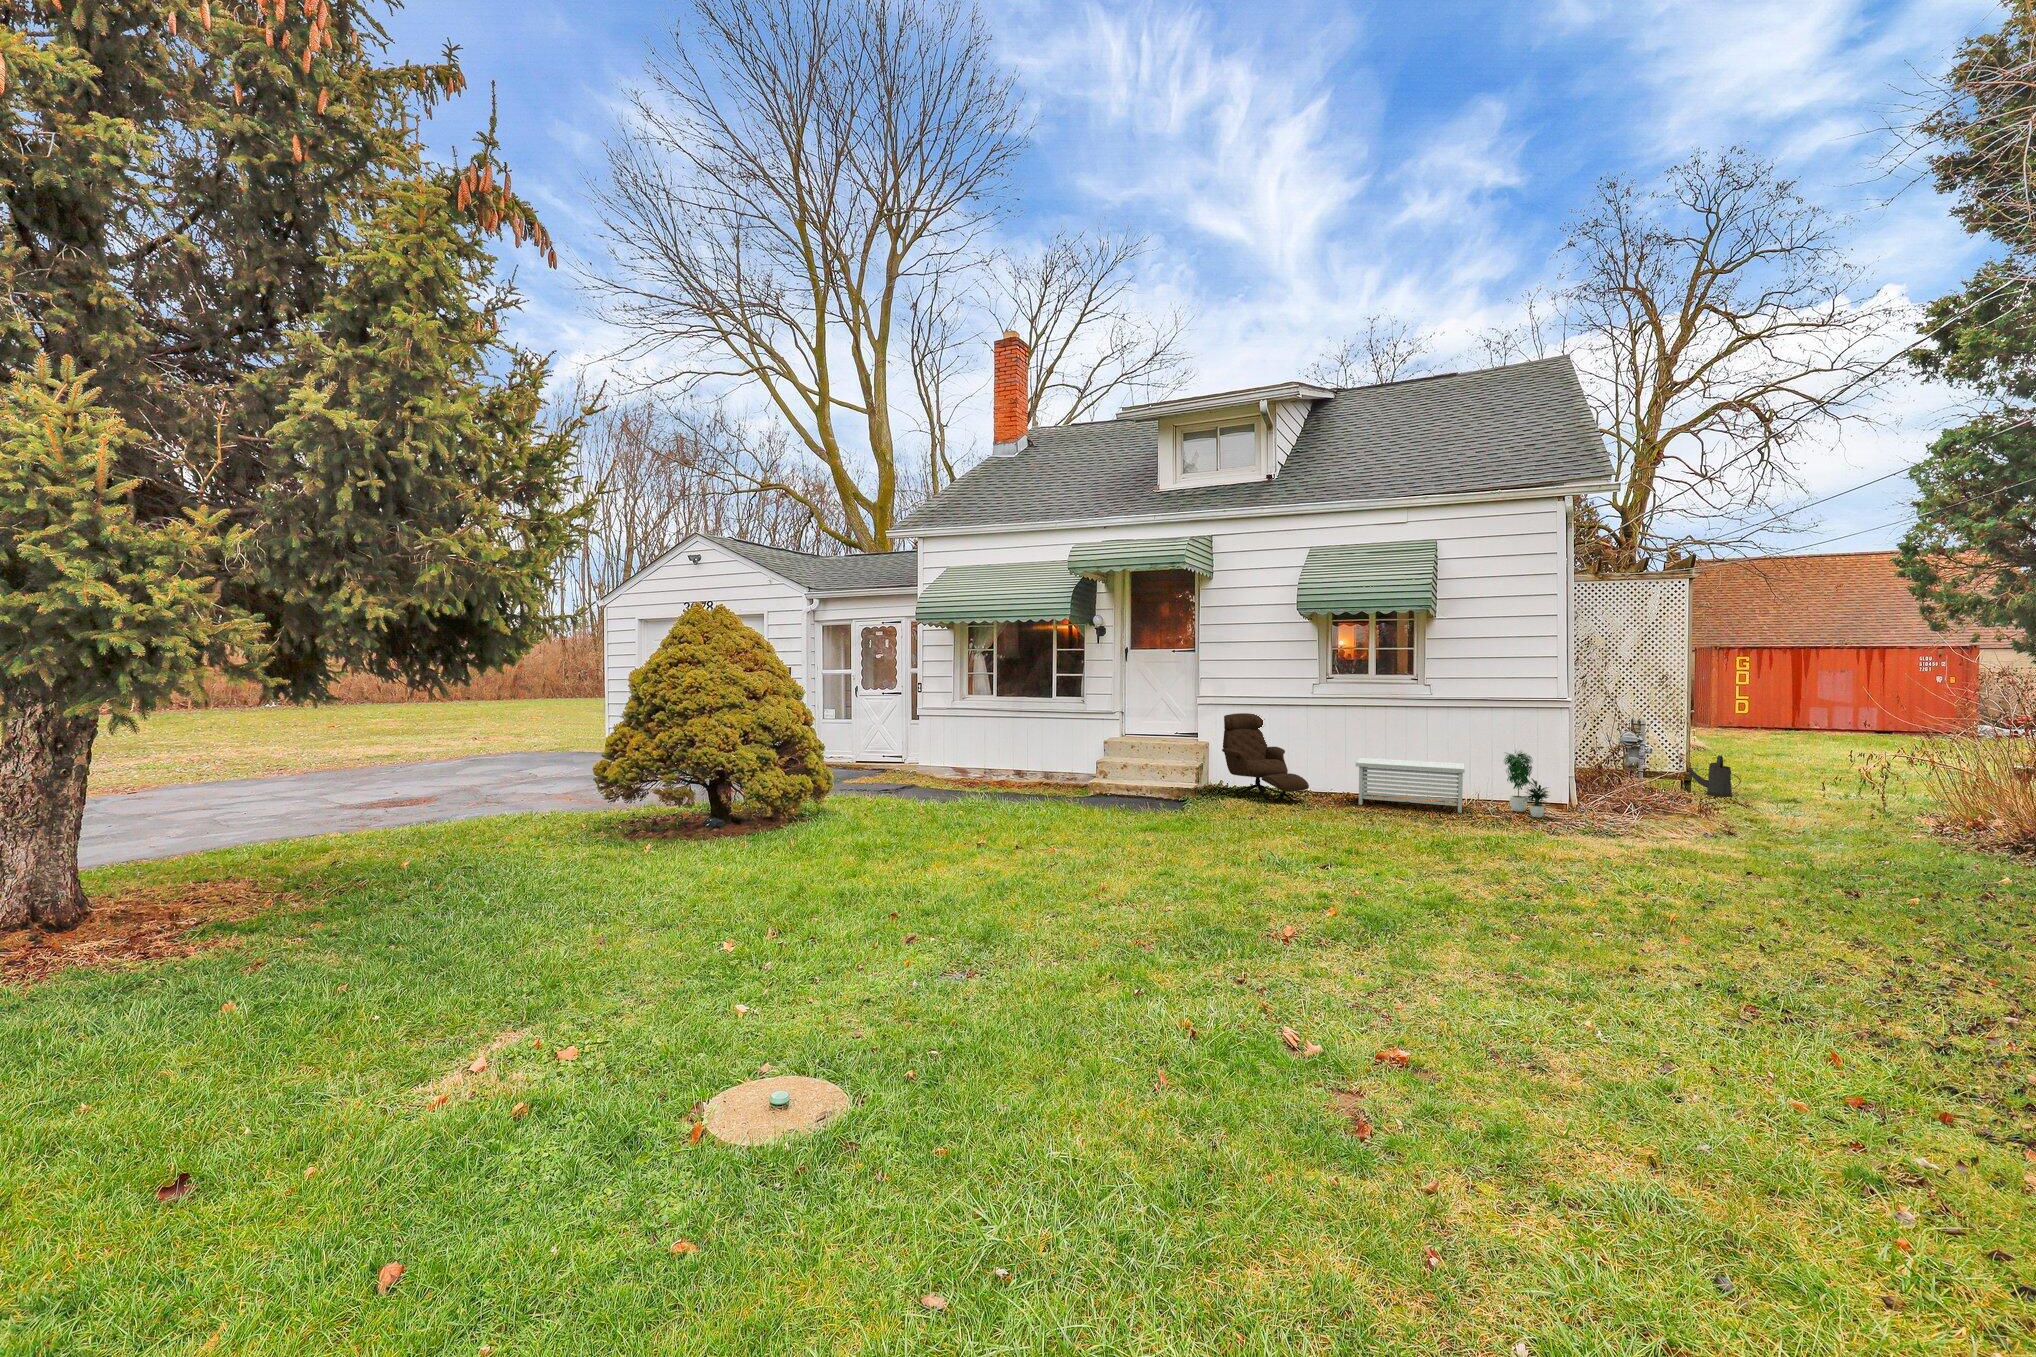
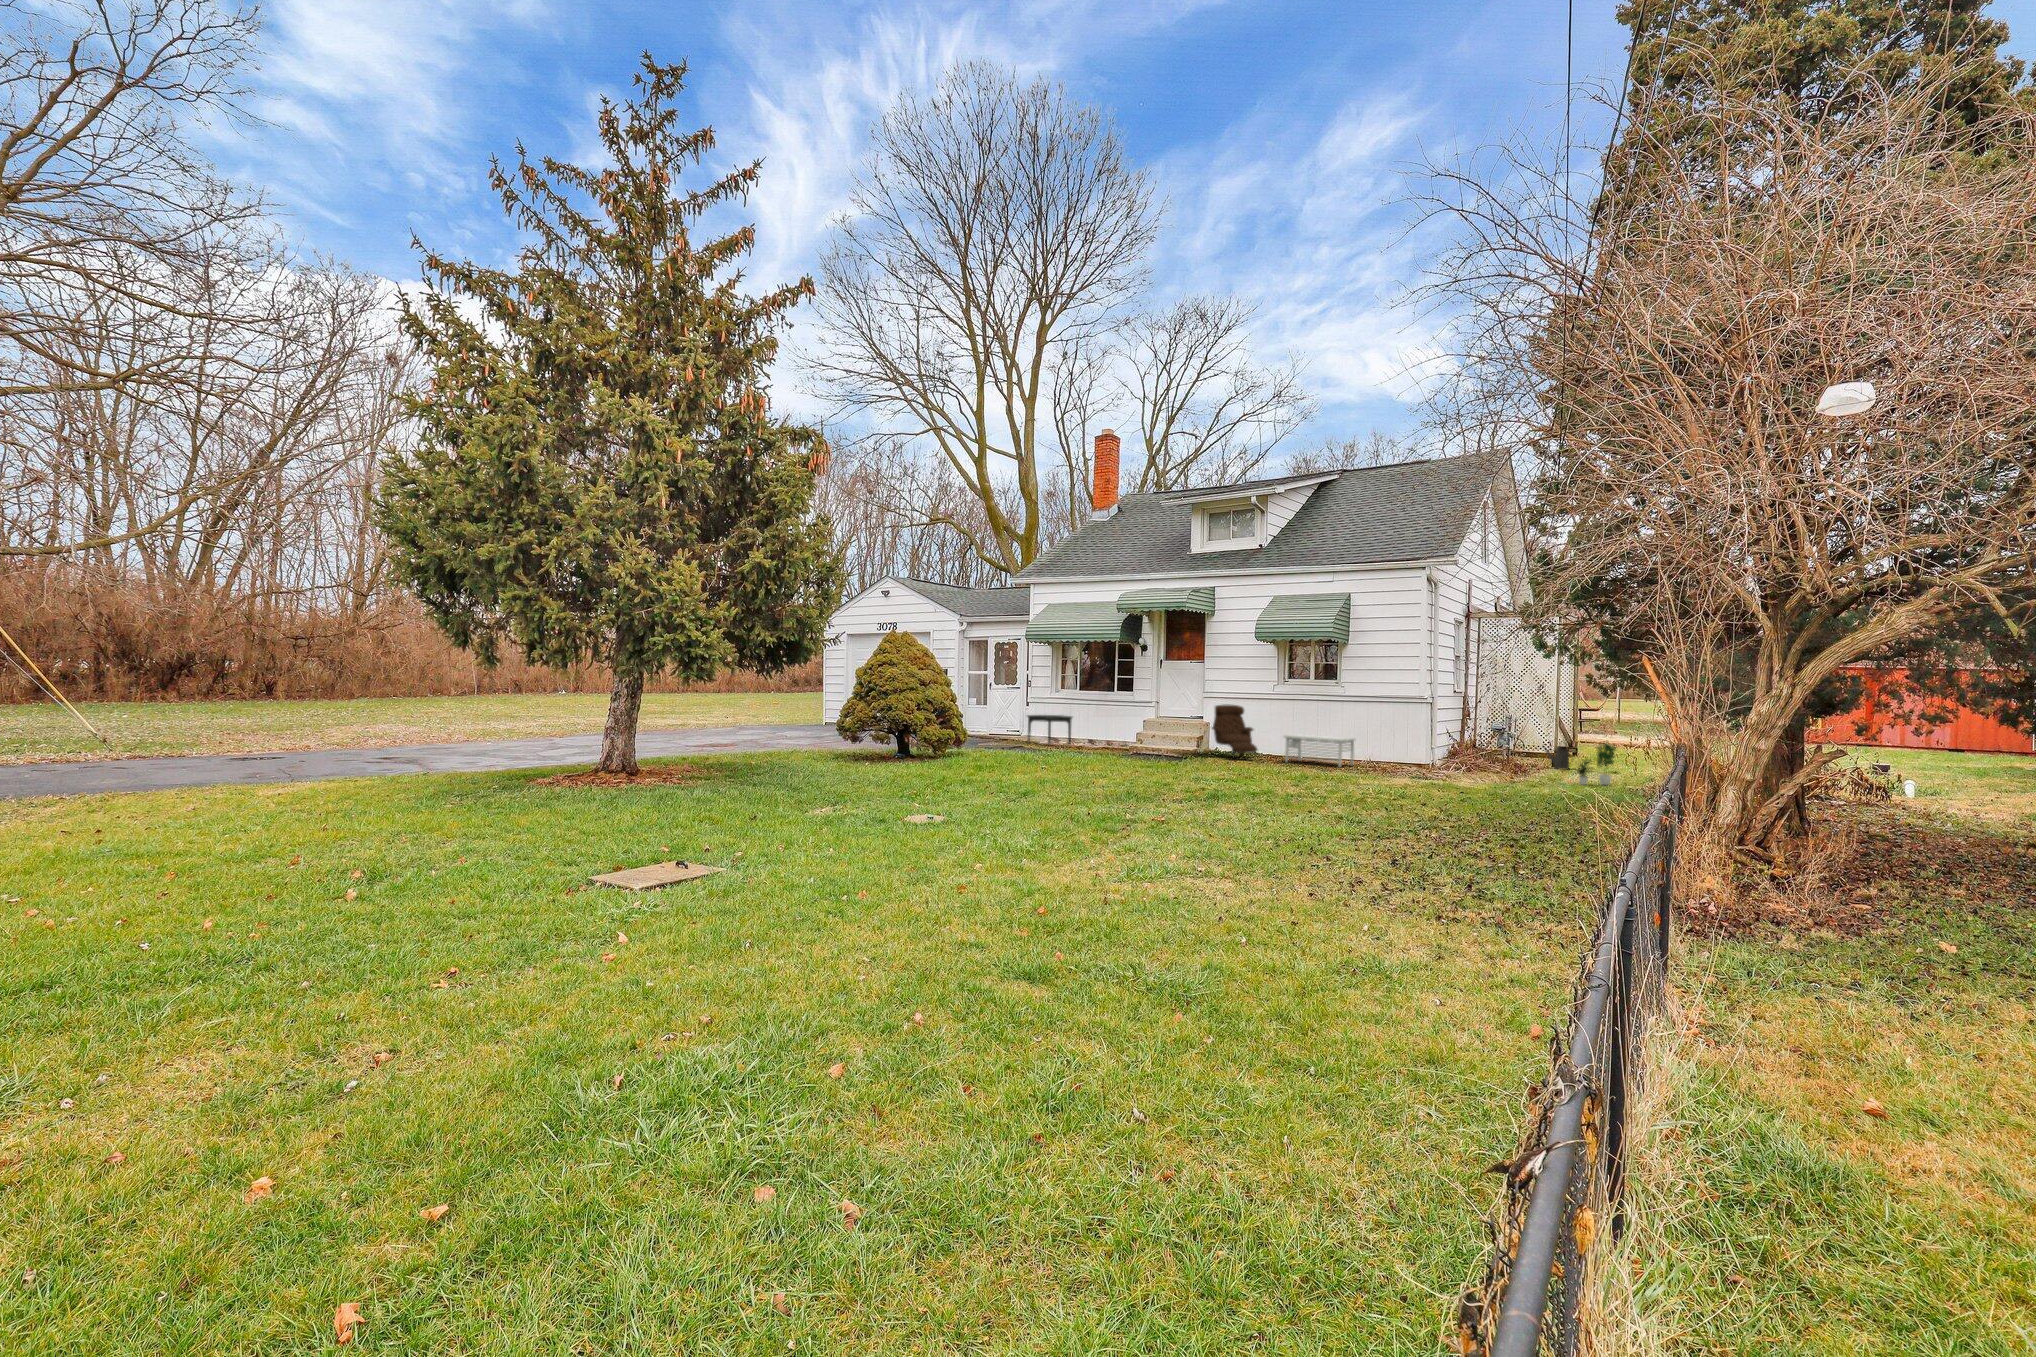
round table: none [919,732,991,781] -> present [1027,715,1072,745]
potted plant: present [1504,752,1548,817] -> present [1575,742,1616,785]

